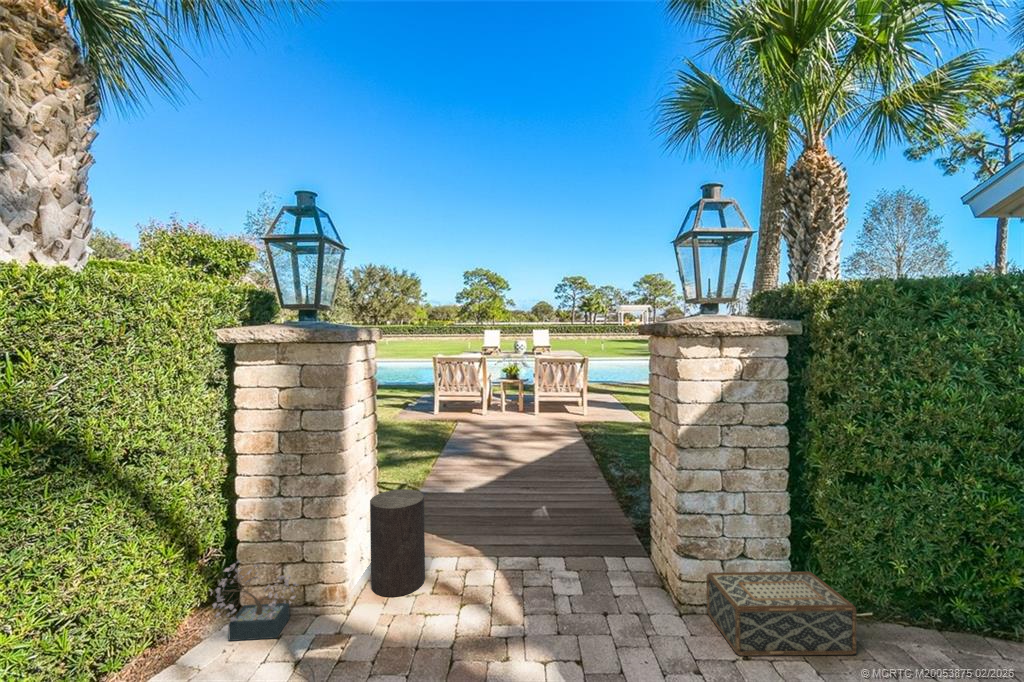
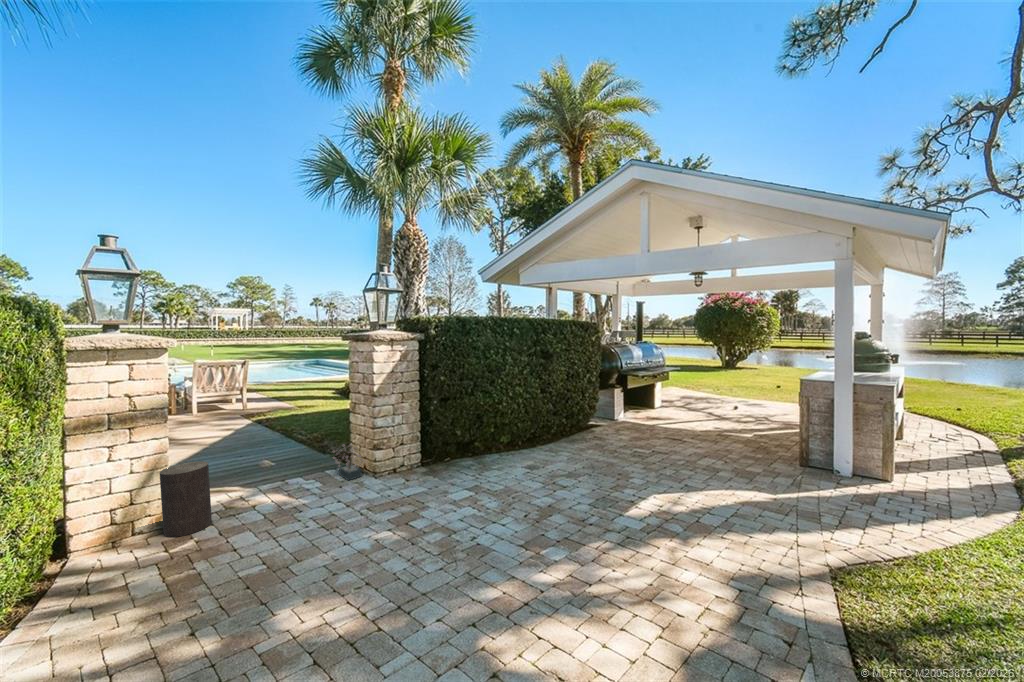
decorative plant: present [209,561,298,641] -> present [334,444,362,480]
woven basket: present [706,572,857,656] -> none [390,443,447,480]

